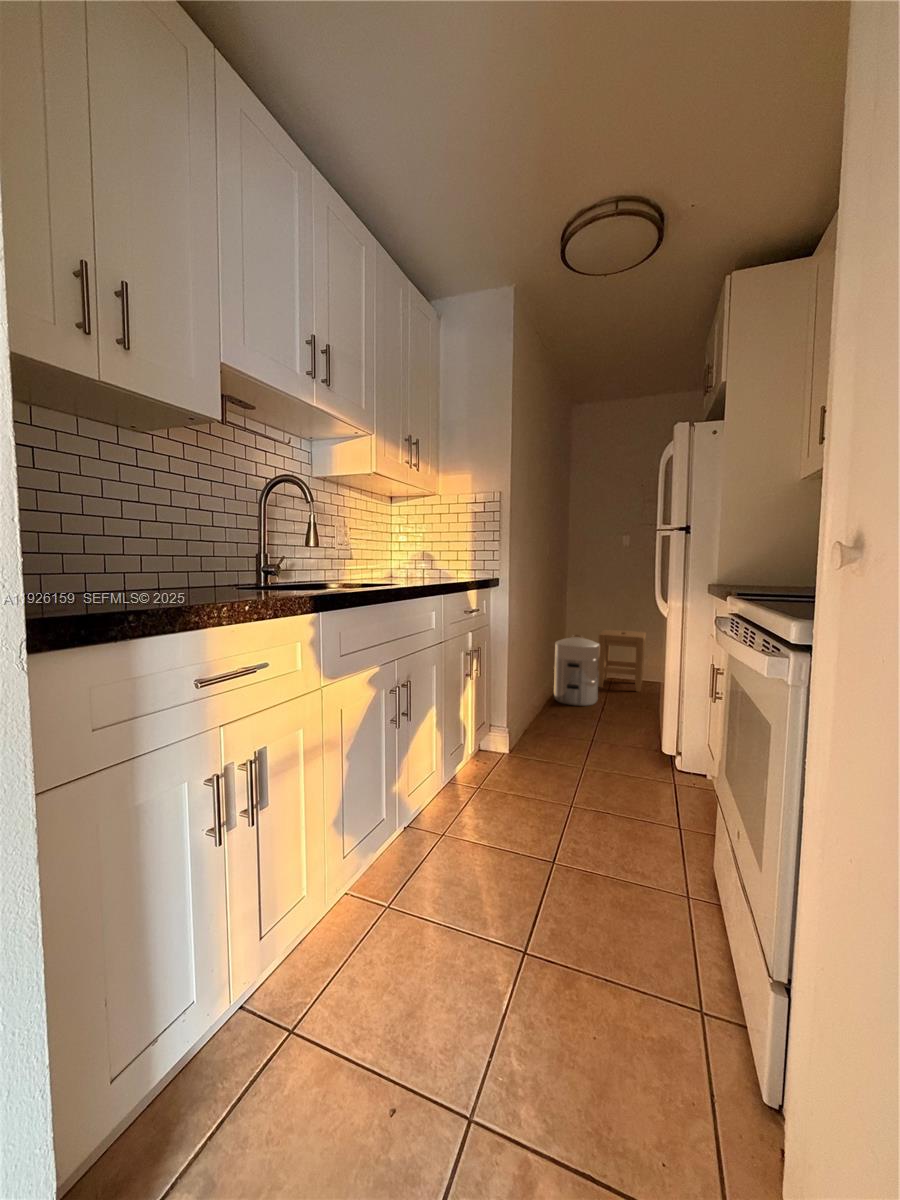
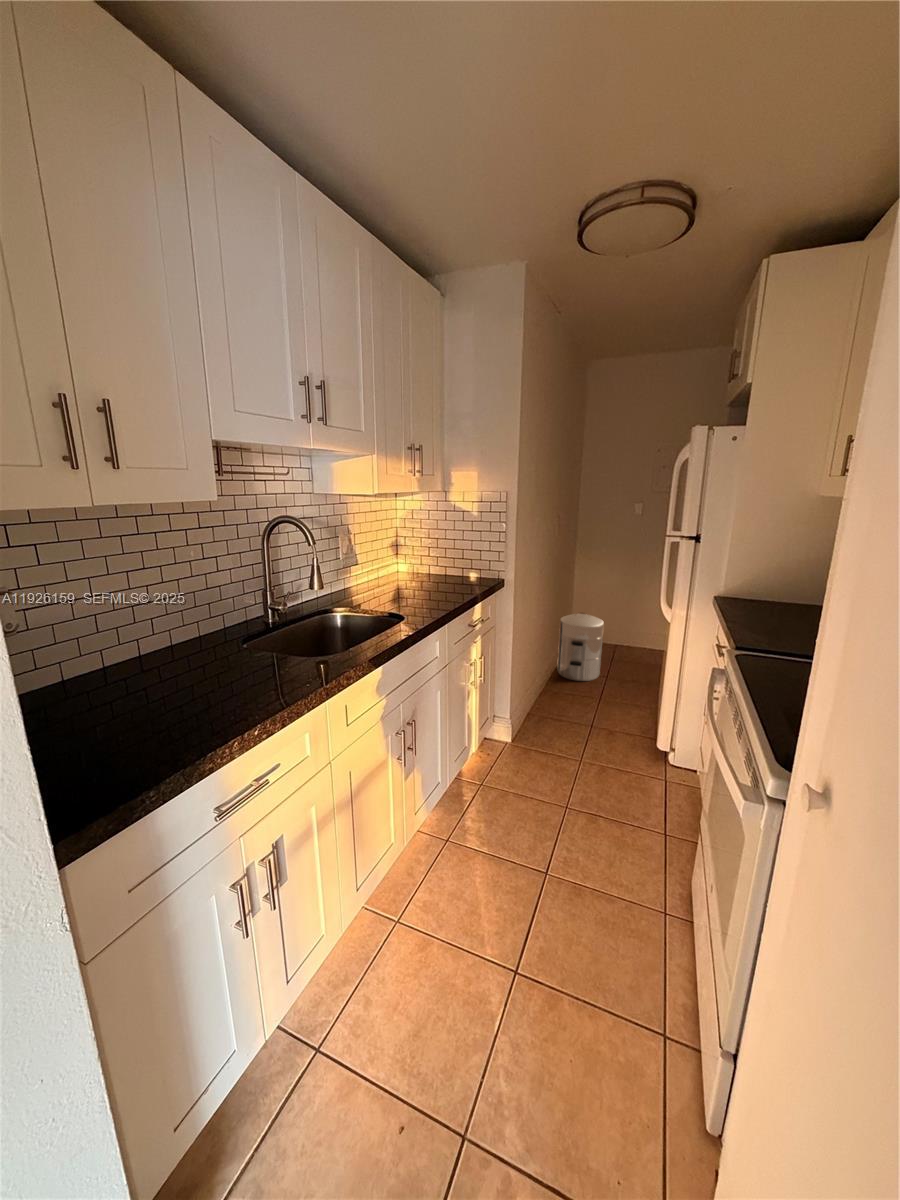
stool: present [598,630,646,692] -> none [601,598,652,663]

